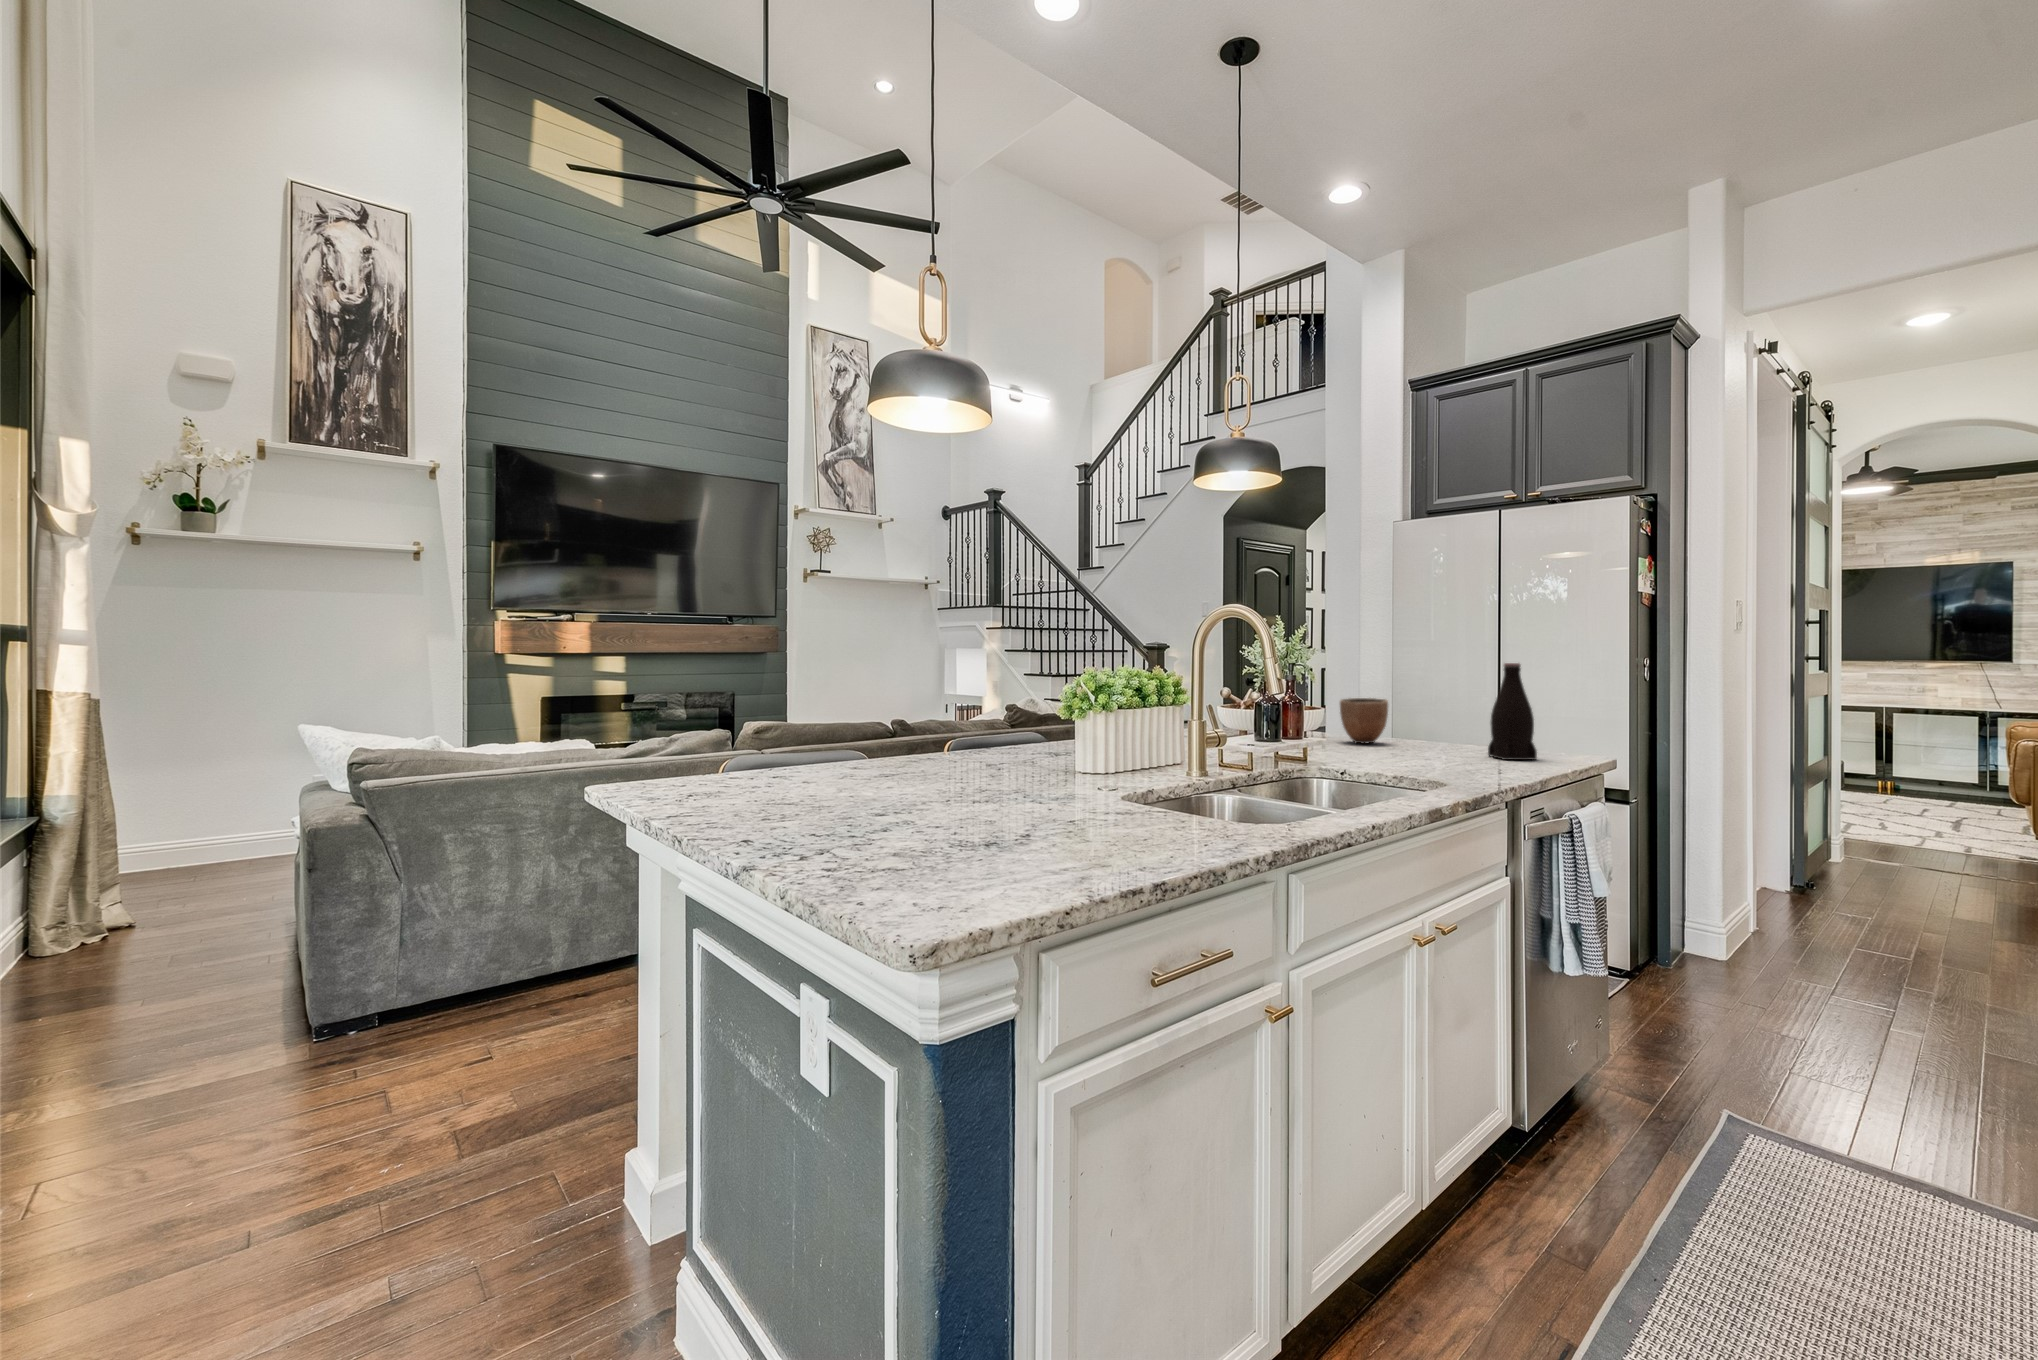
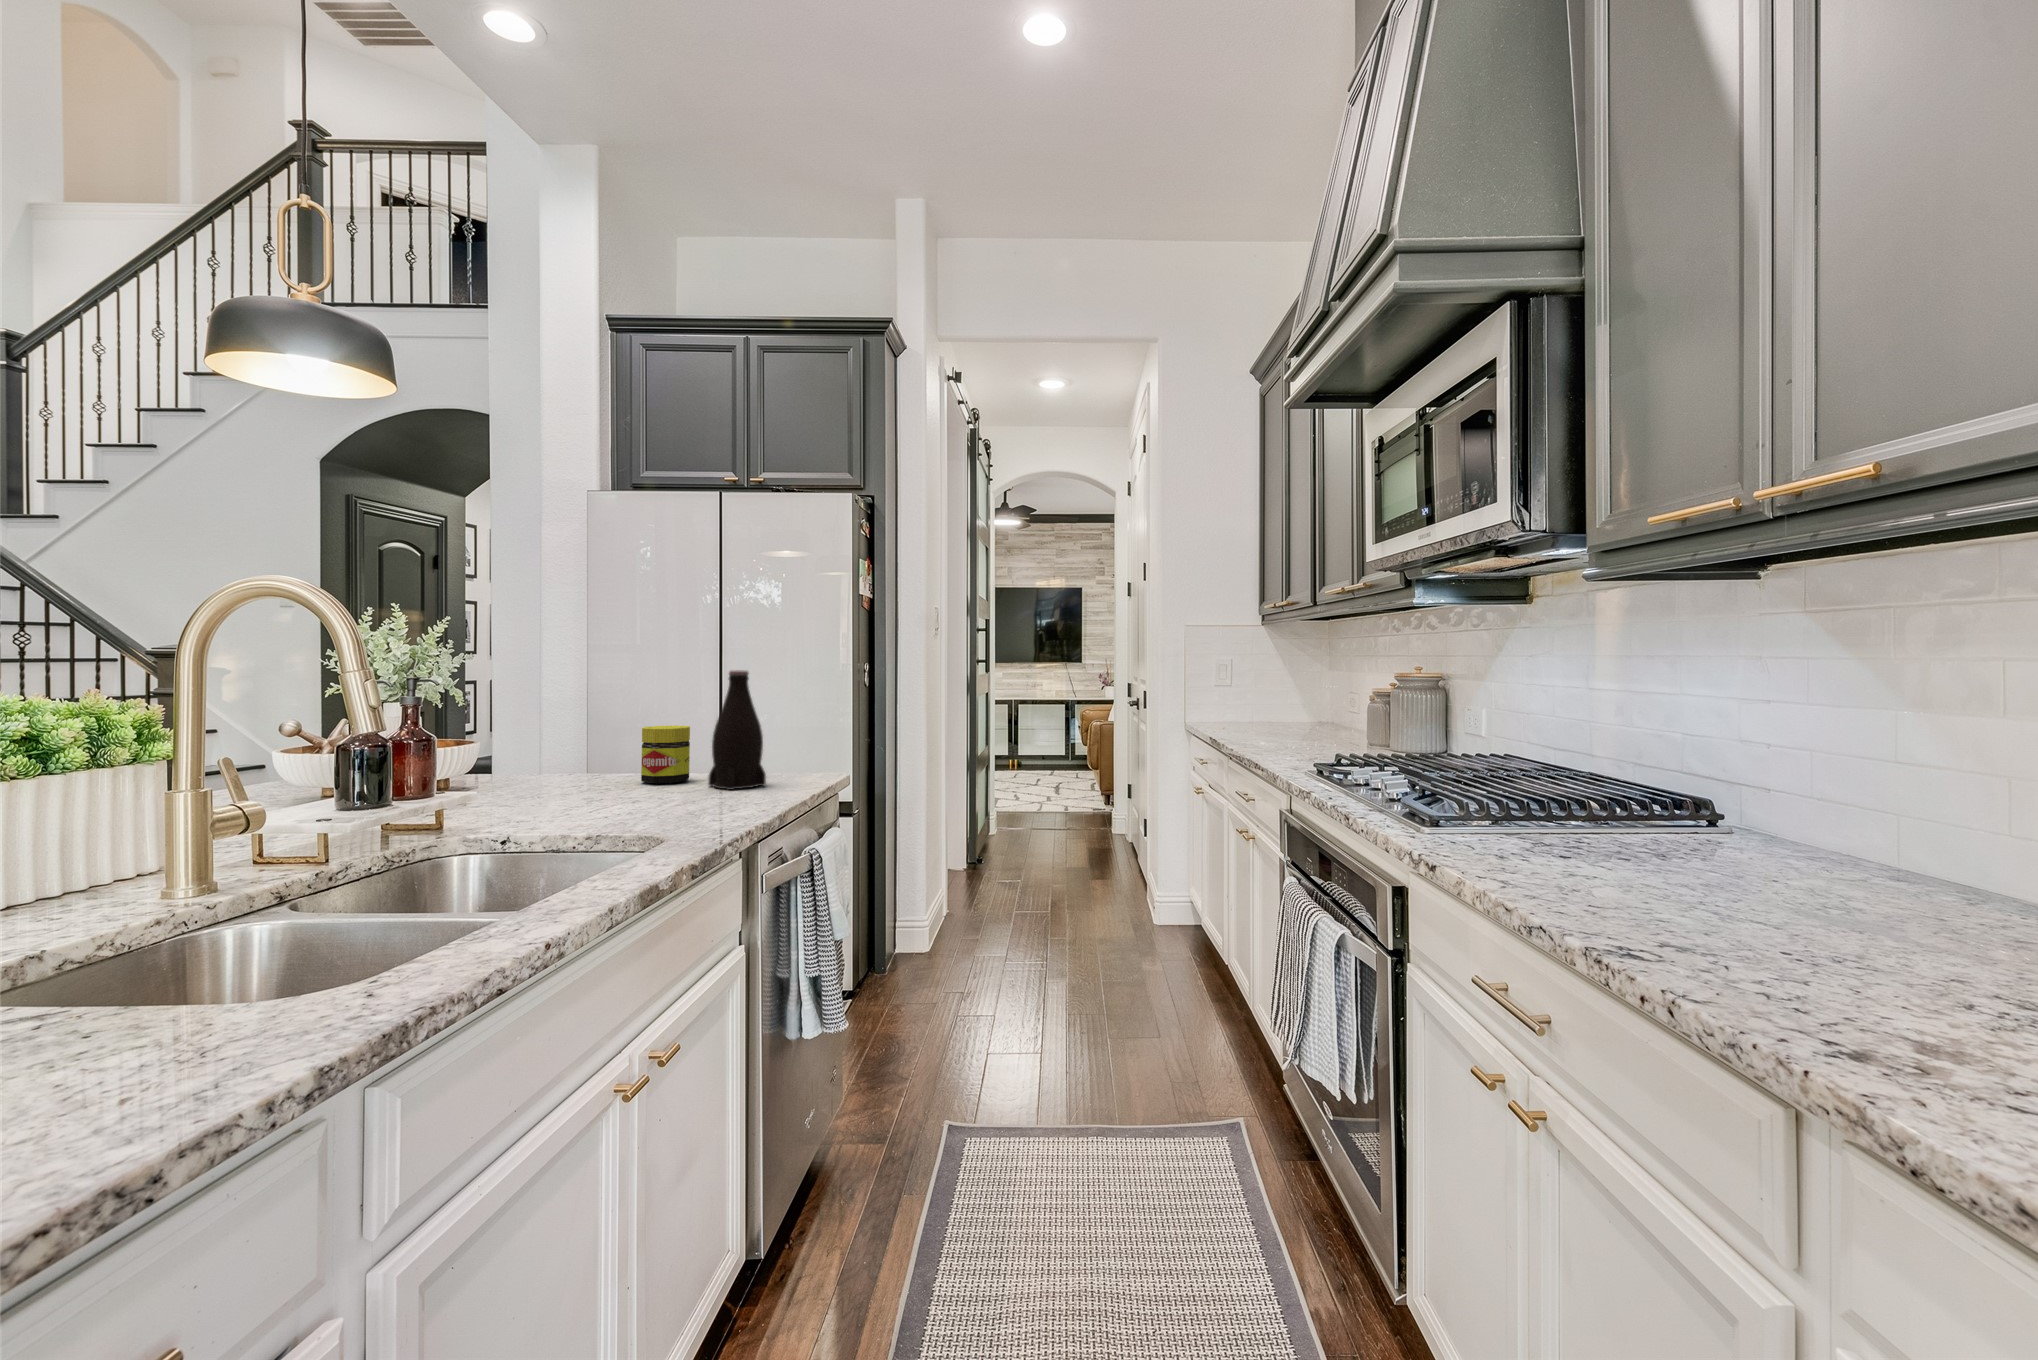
decorative bowl: present [1340,698,1388,744] -> none [501,720,575,785]
jar: none [1436,706,1474,751] -> present [641,725,690,784]

